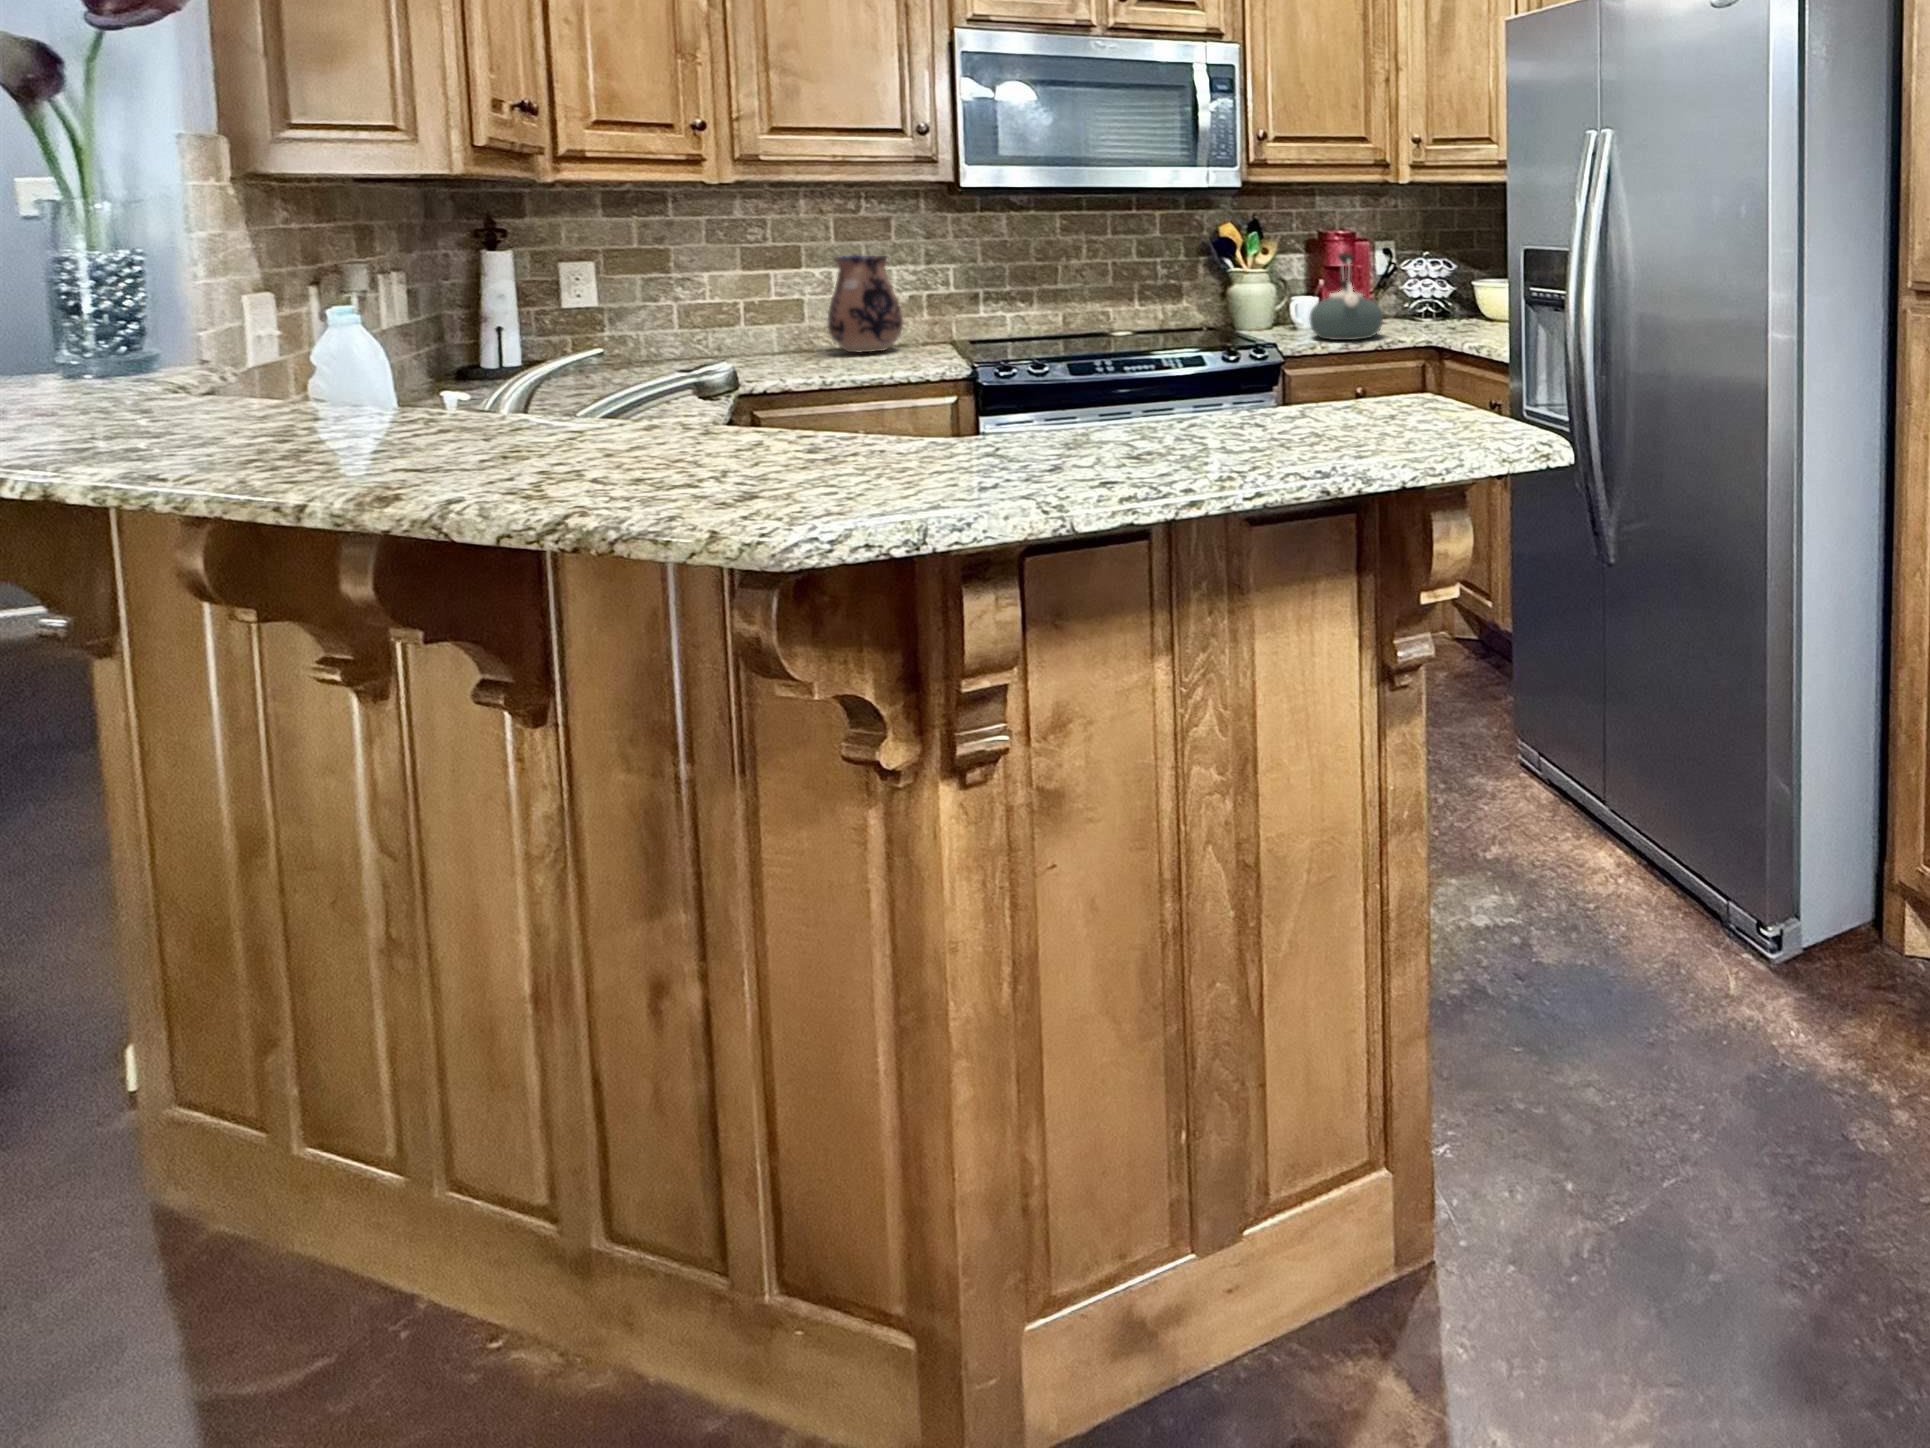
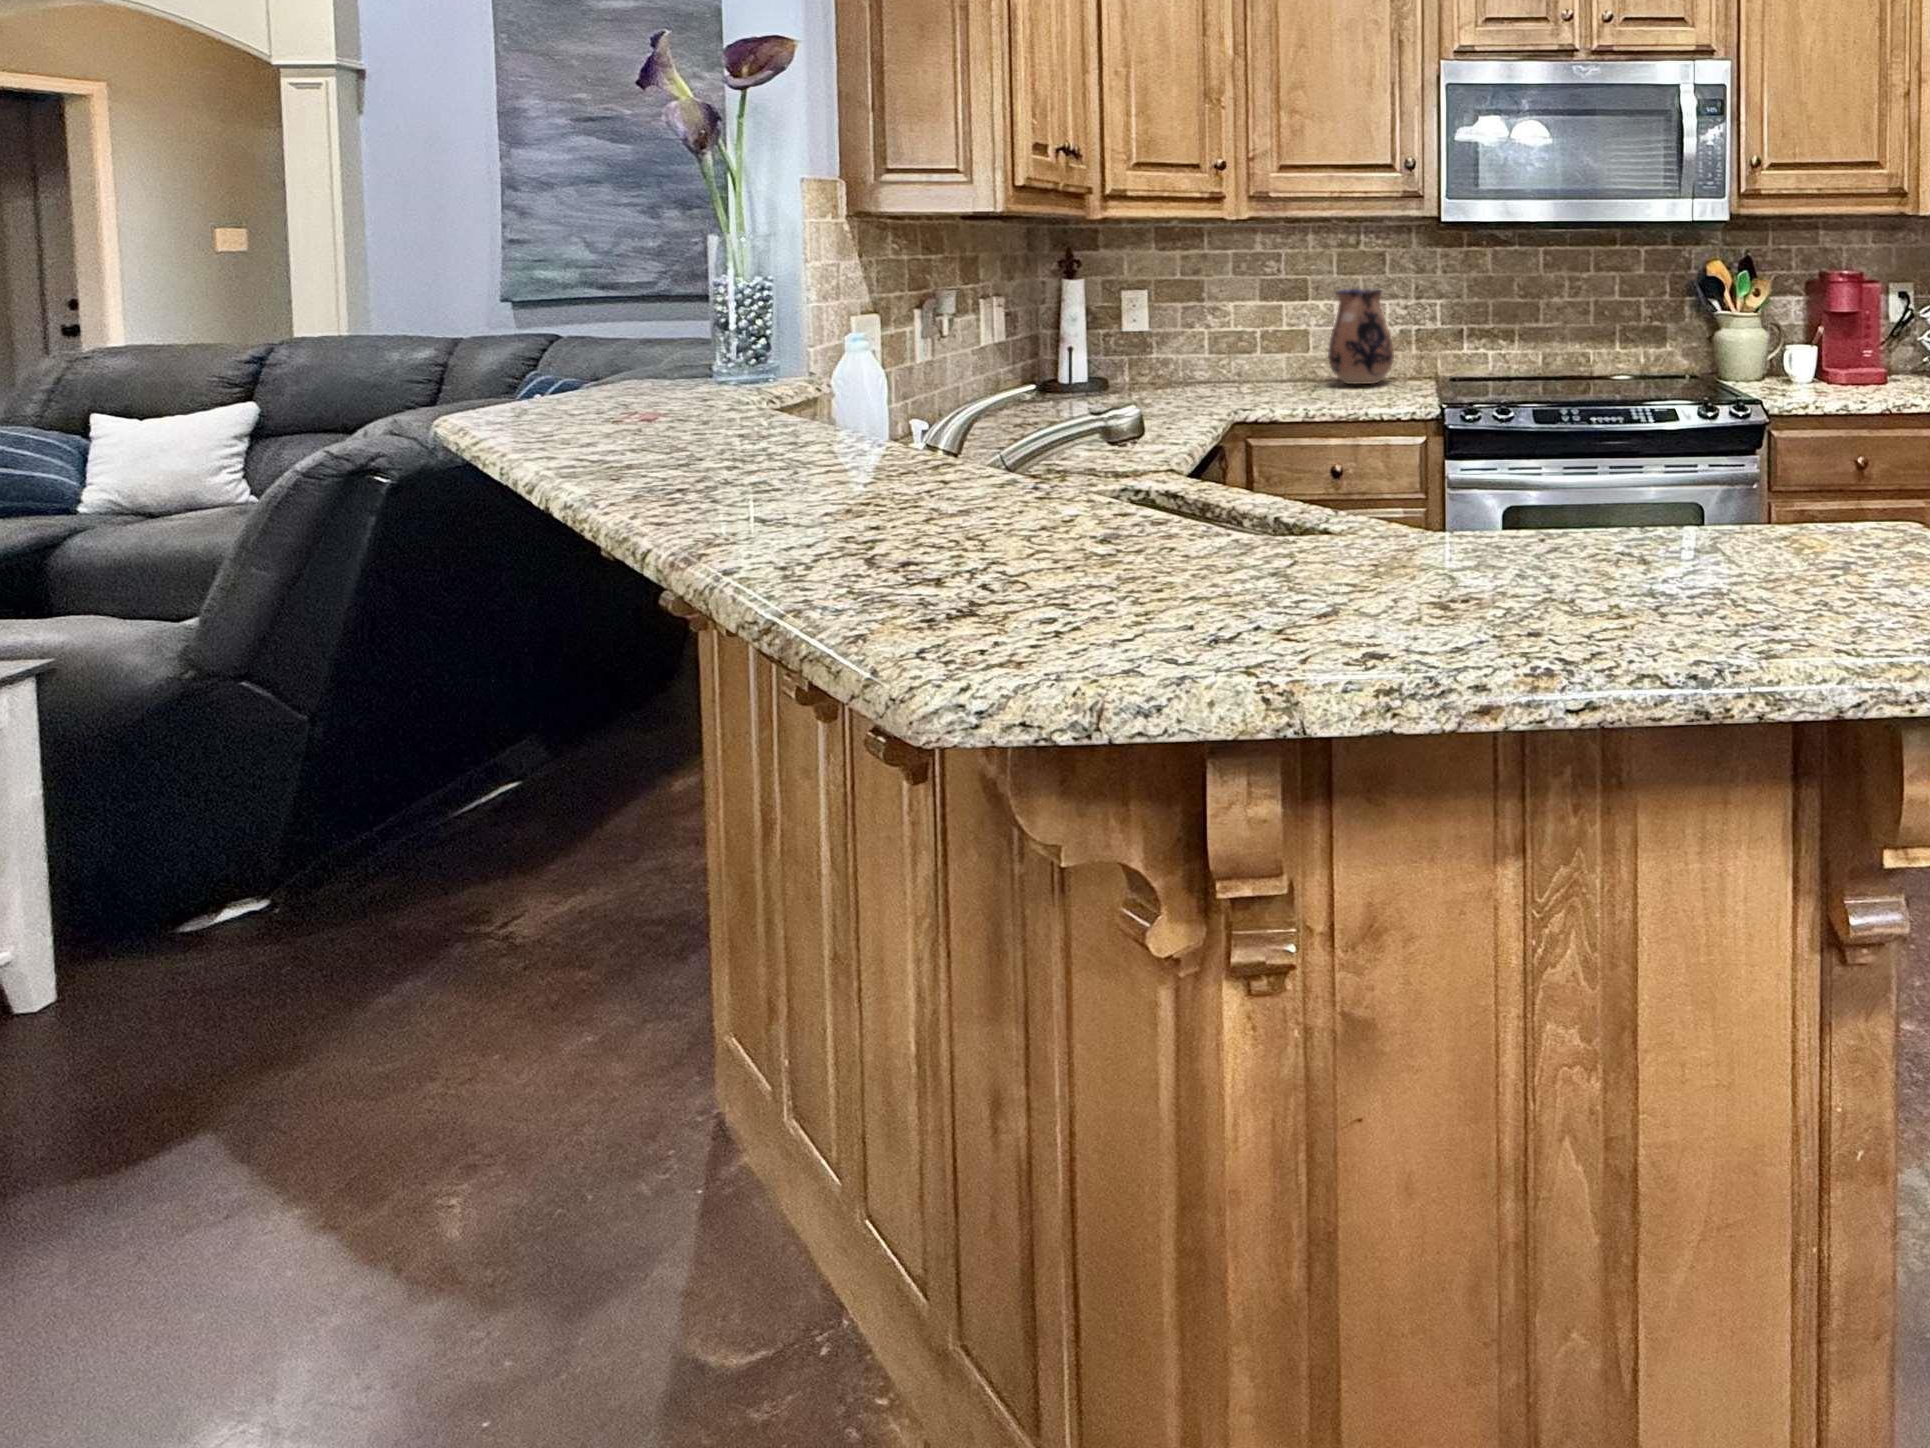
kettle: present [1310,253,1383,340] -> none [1804,296,1891,397]

